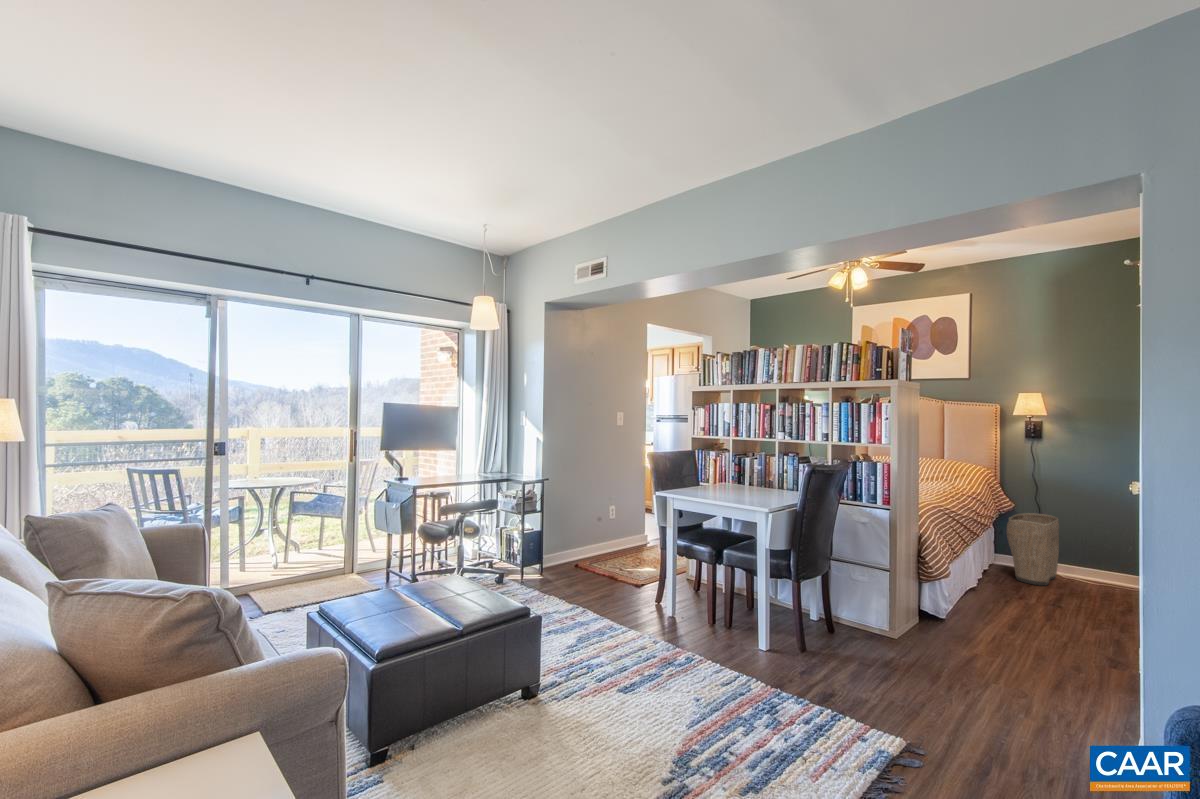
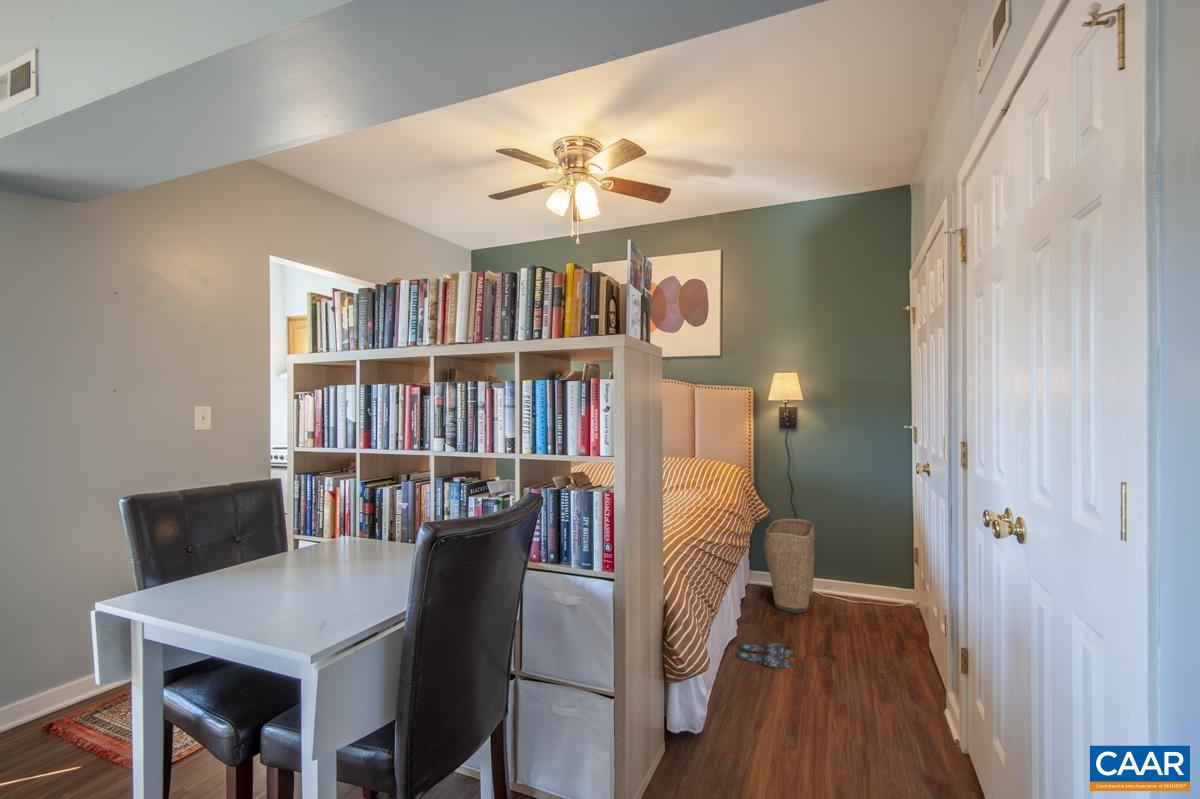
slippers: none [975,592,1027,608] -> present [736,643,794,669]

